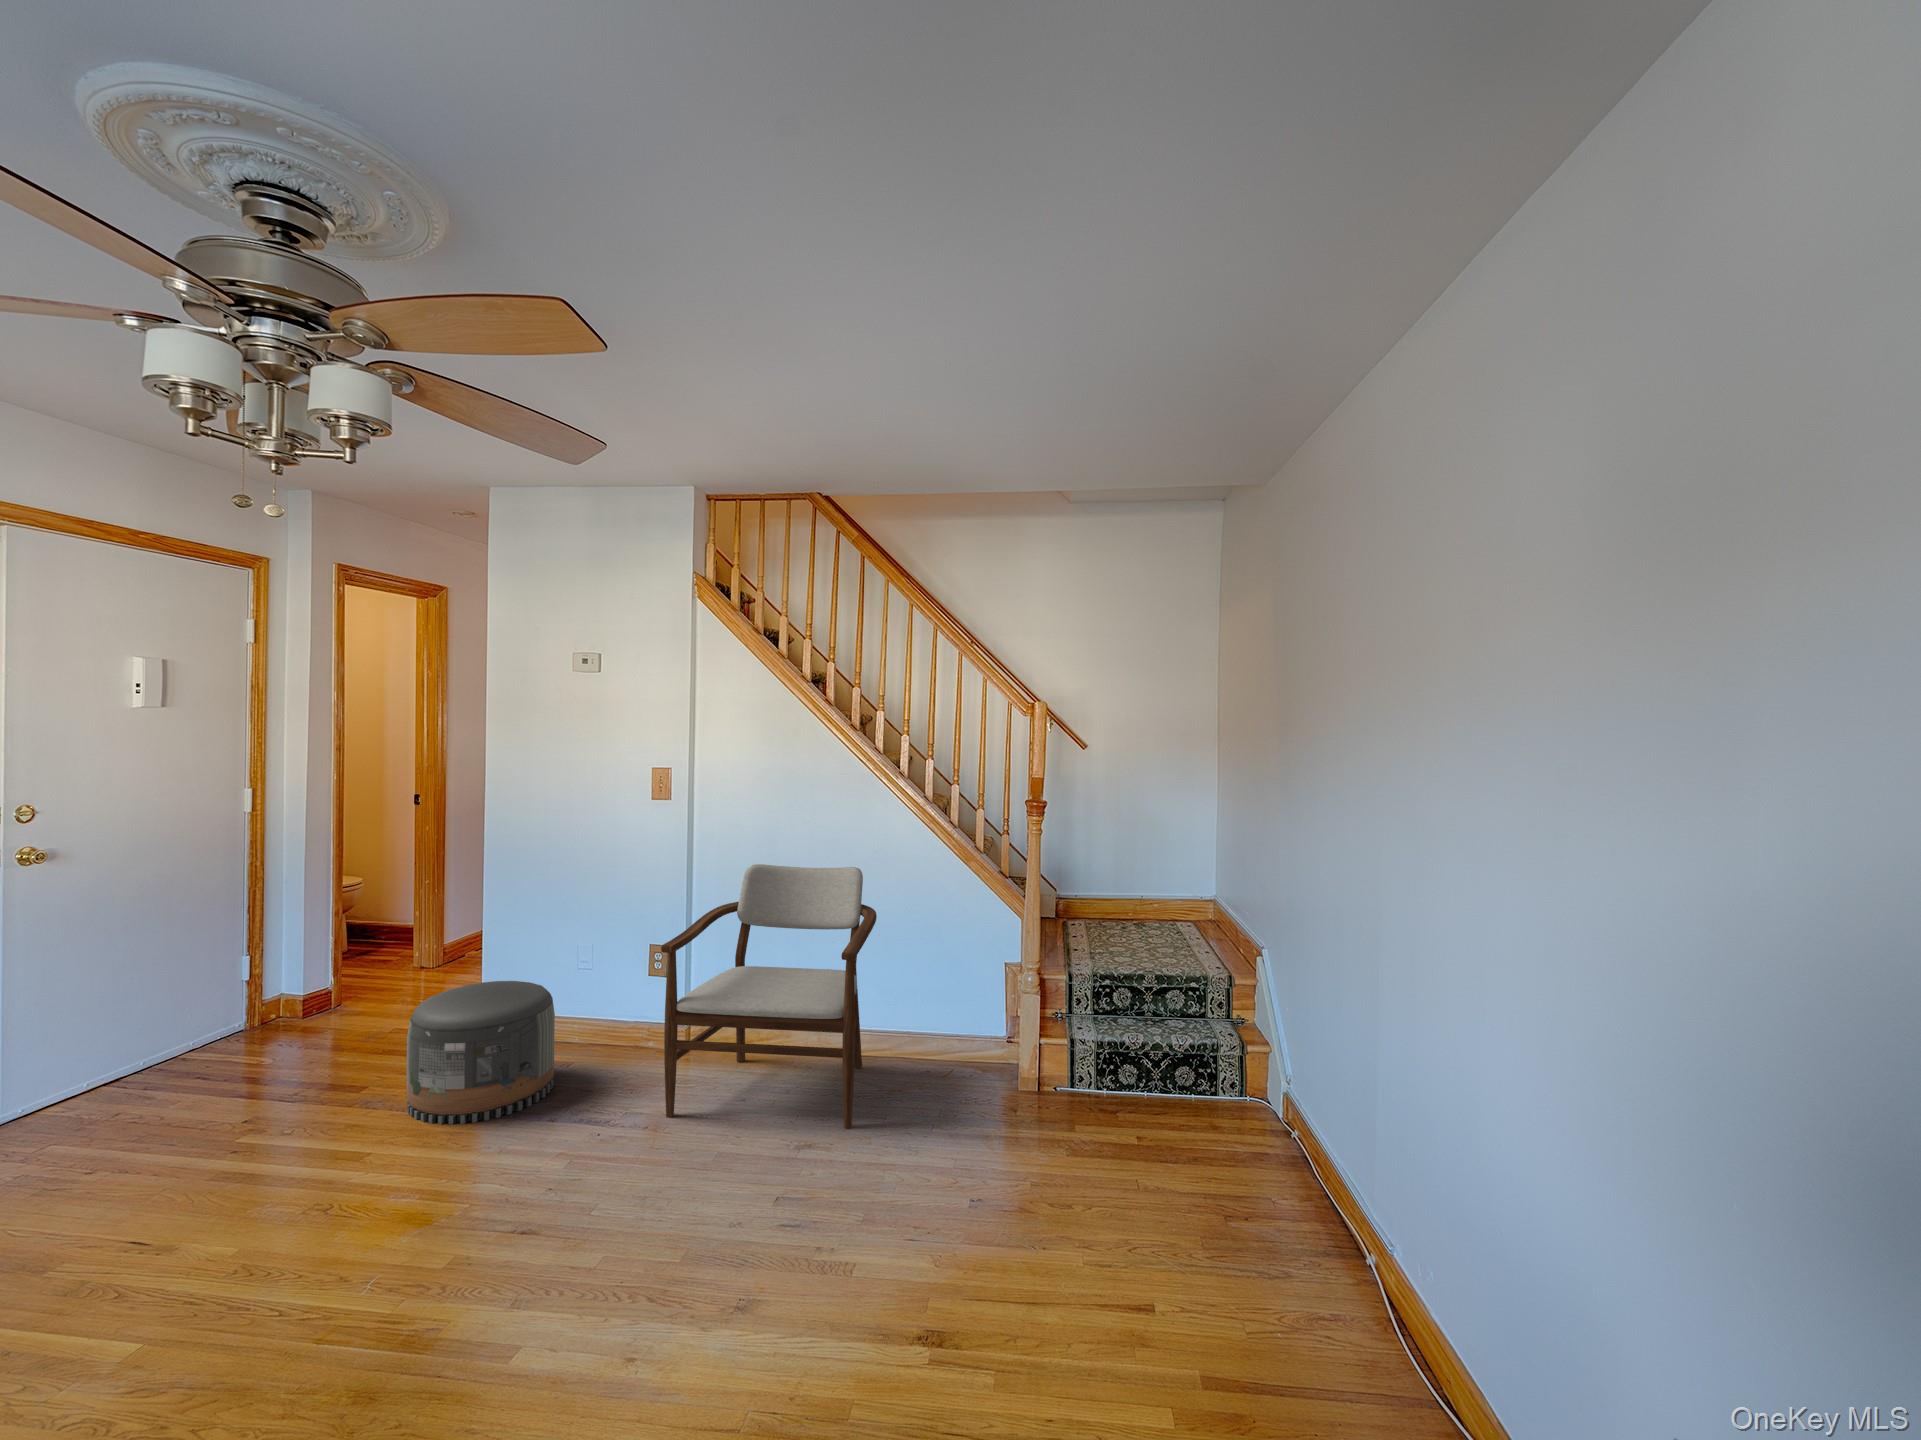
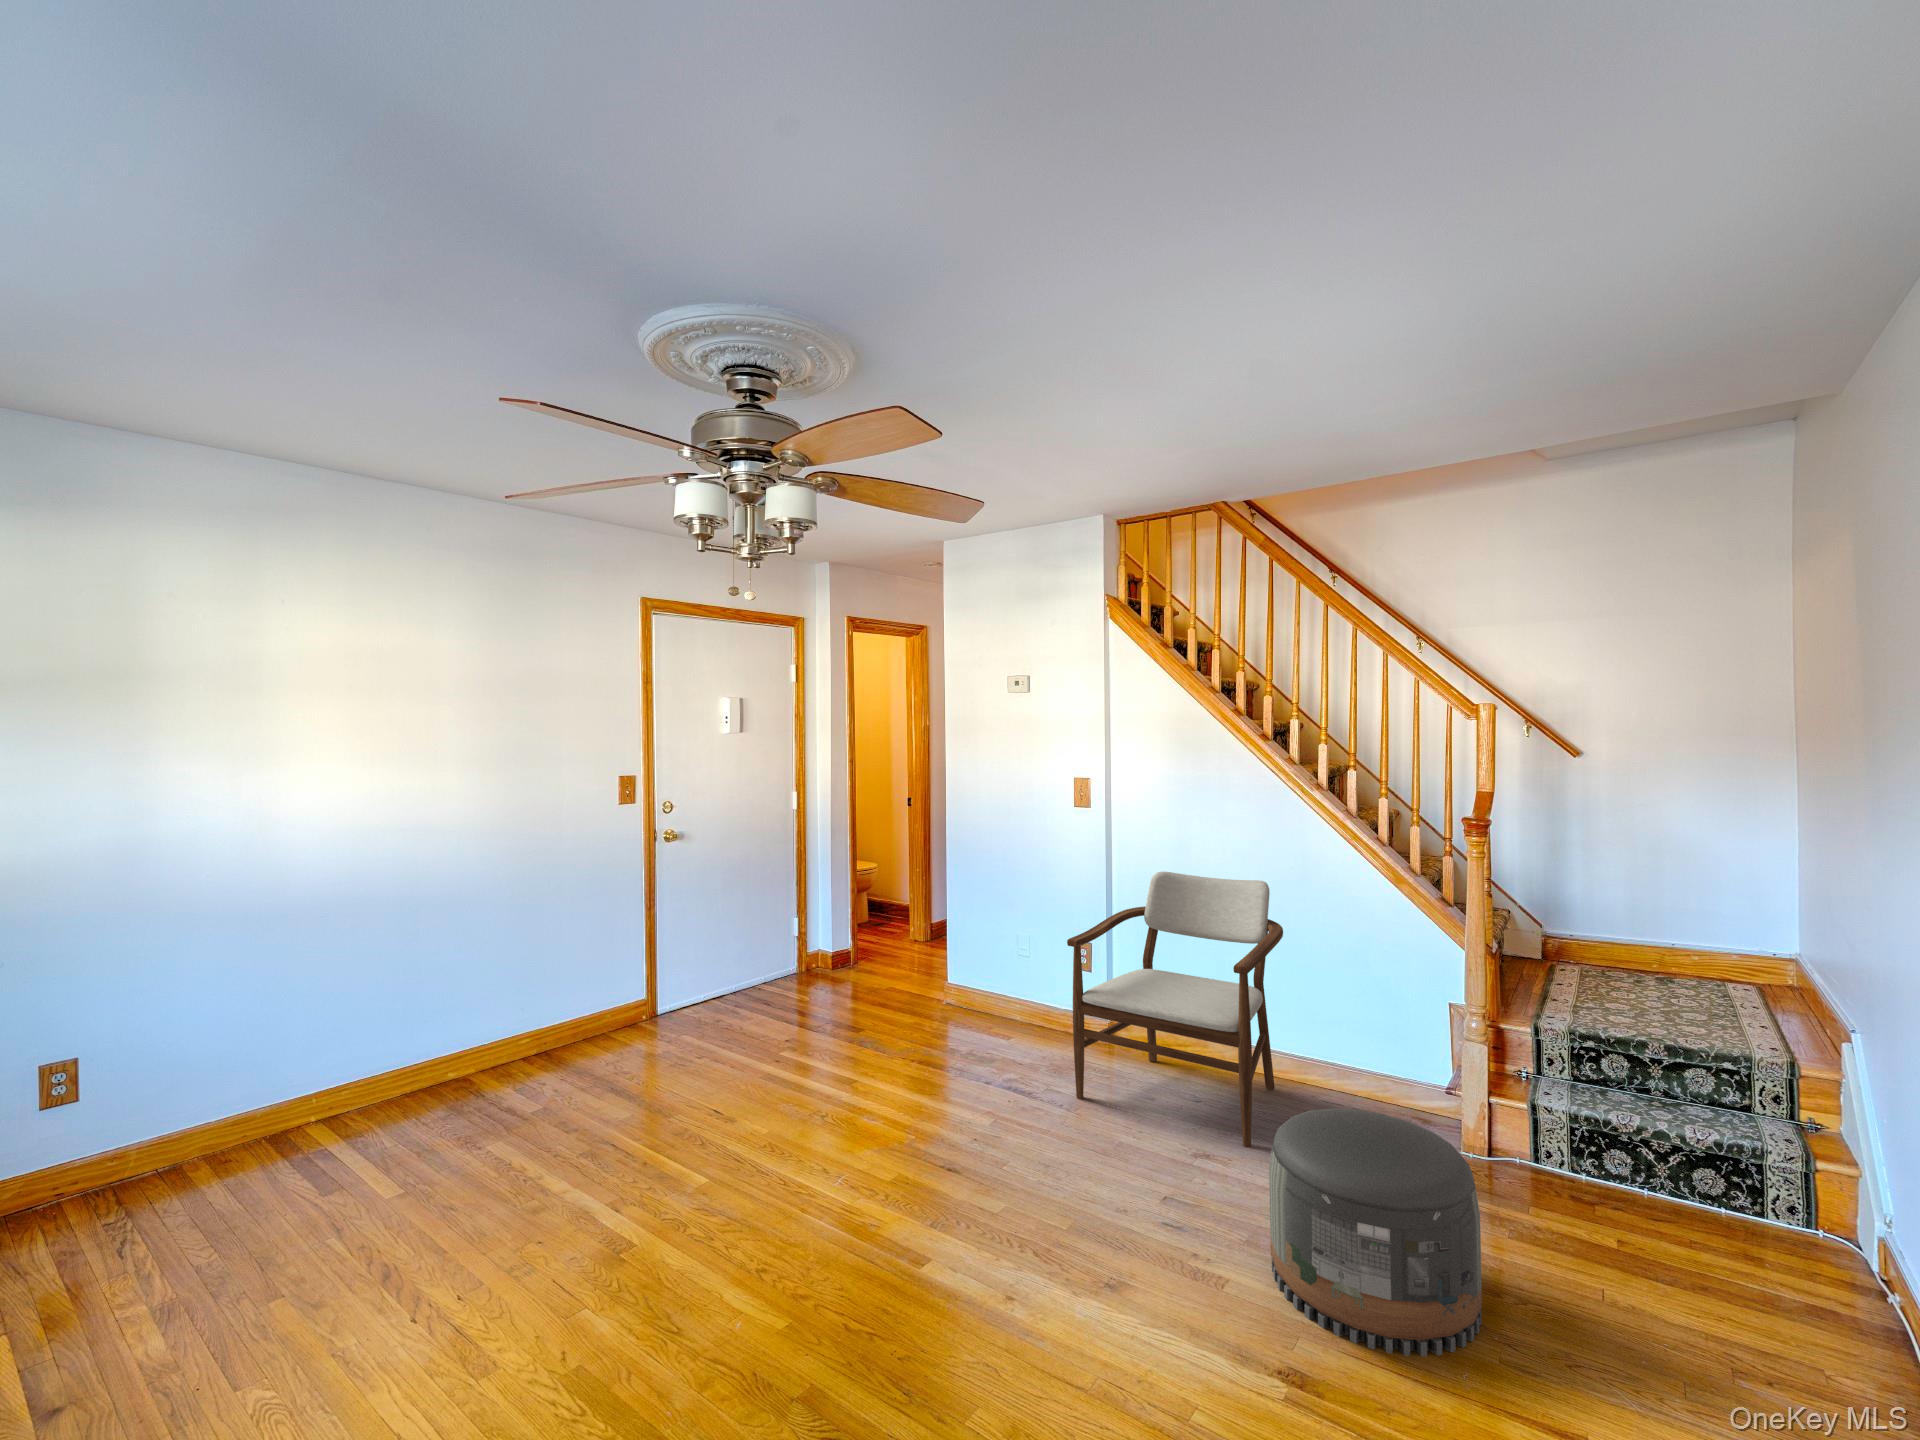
pouf: present [406,981,555,1125] -> present [1269,1108,1482,1356]

